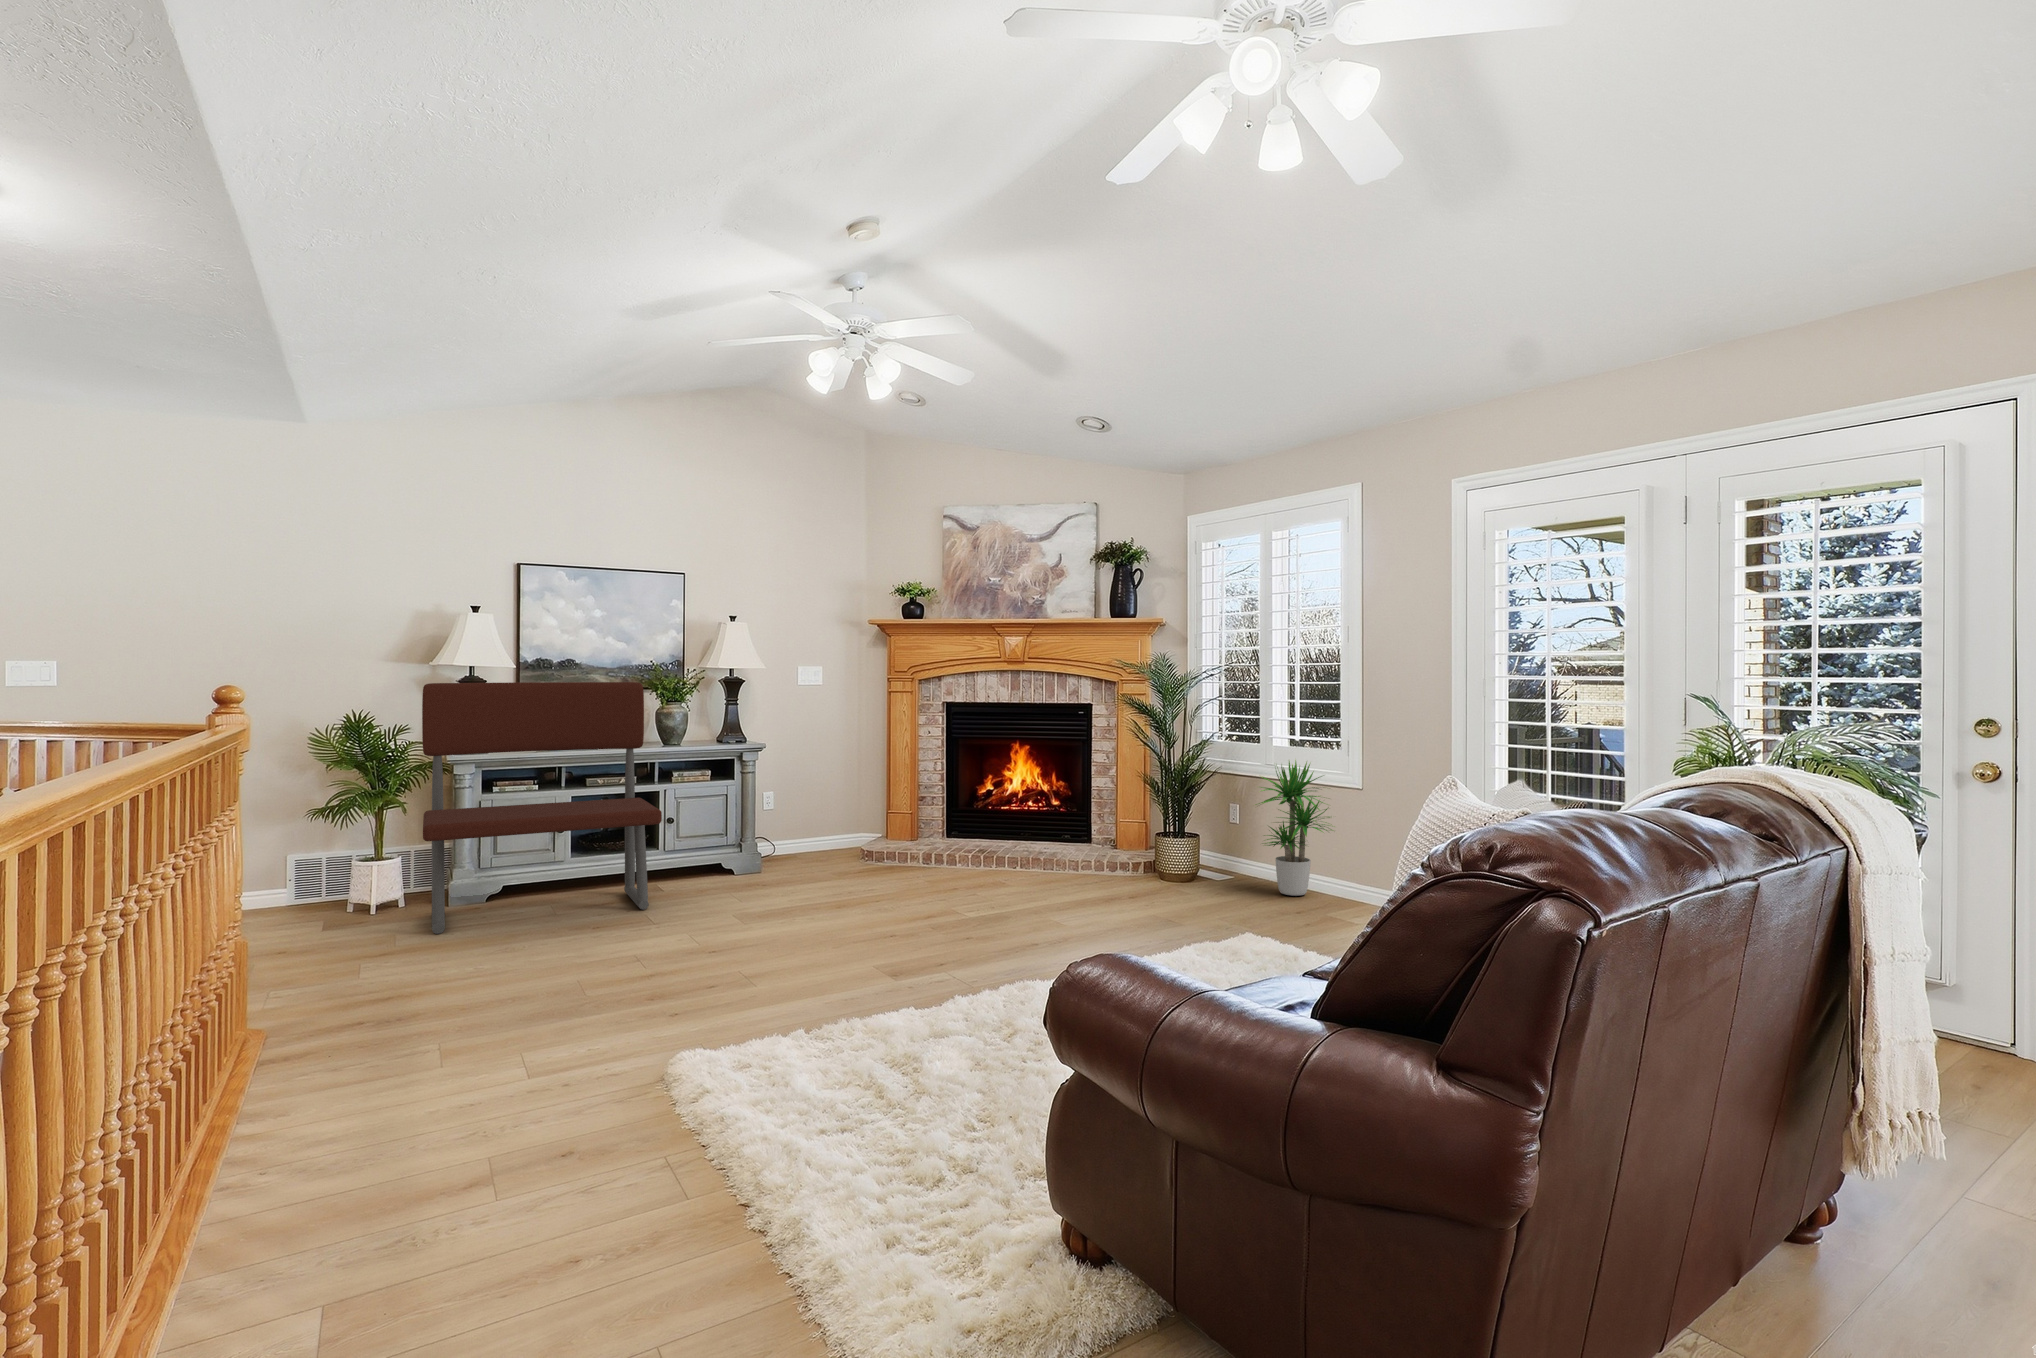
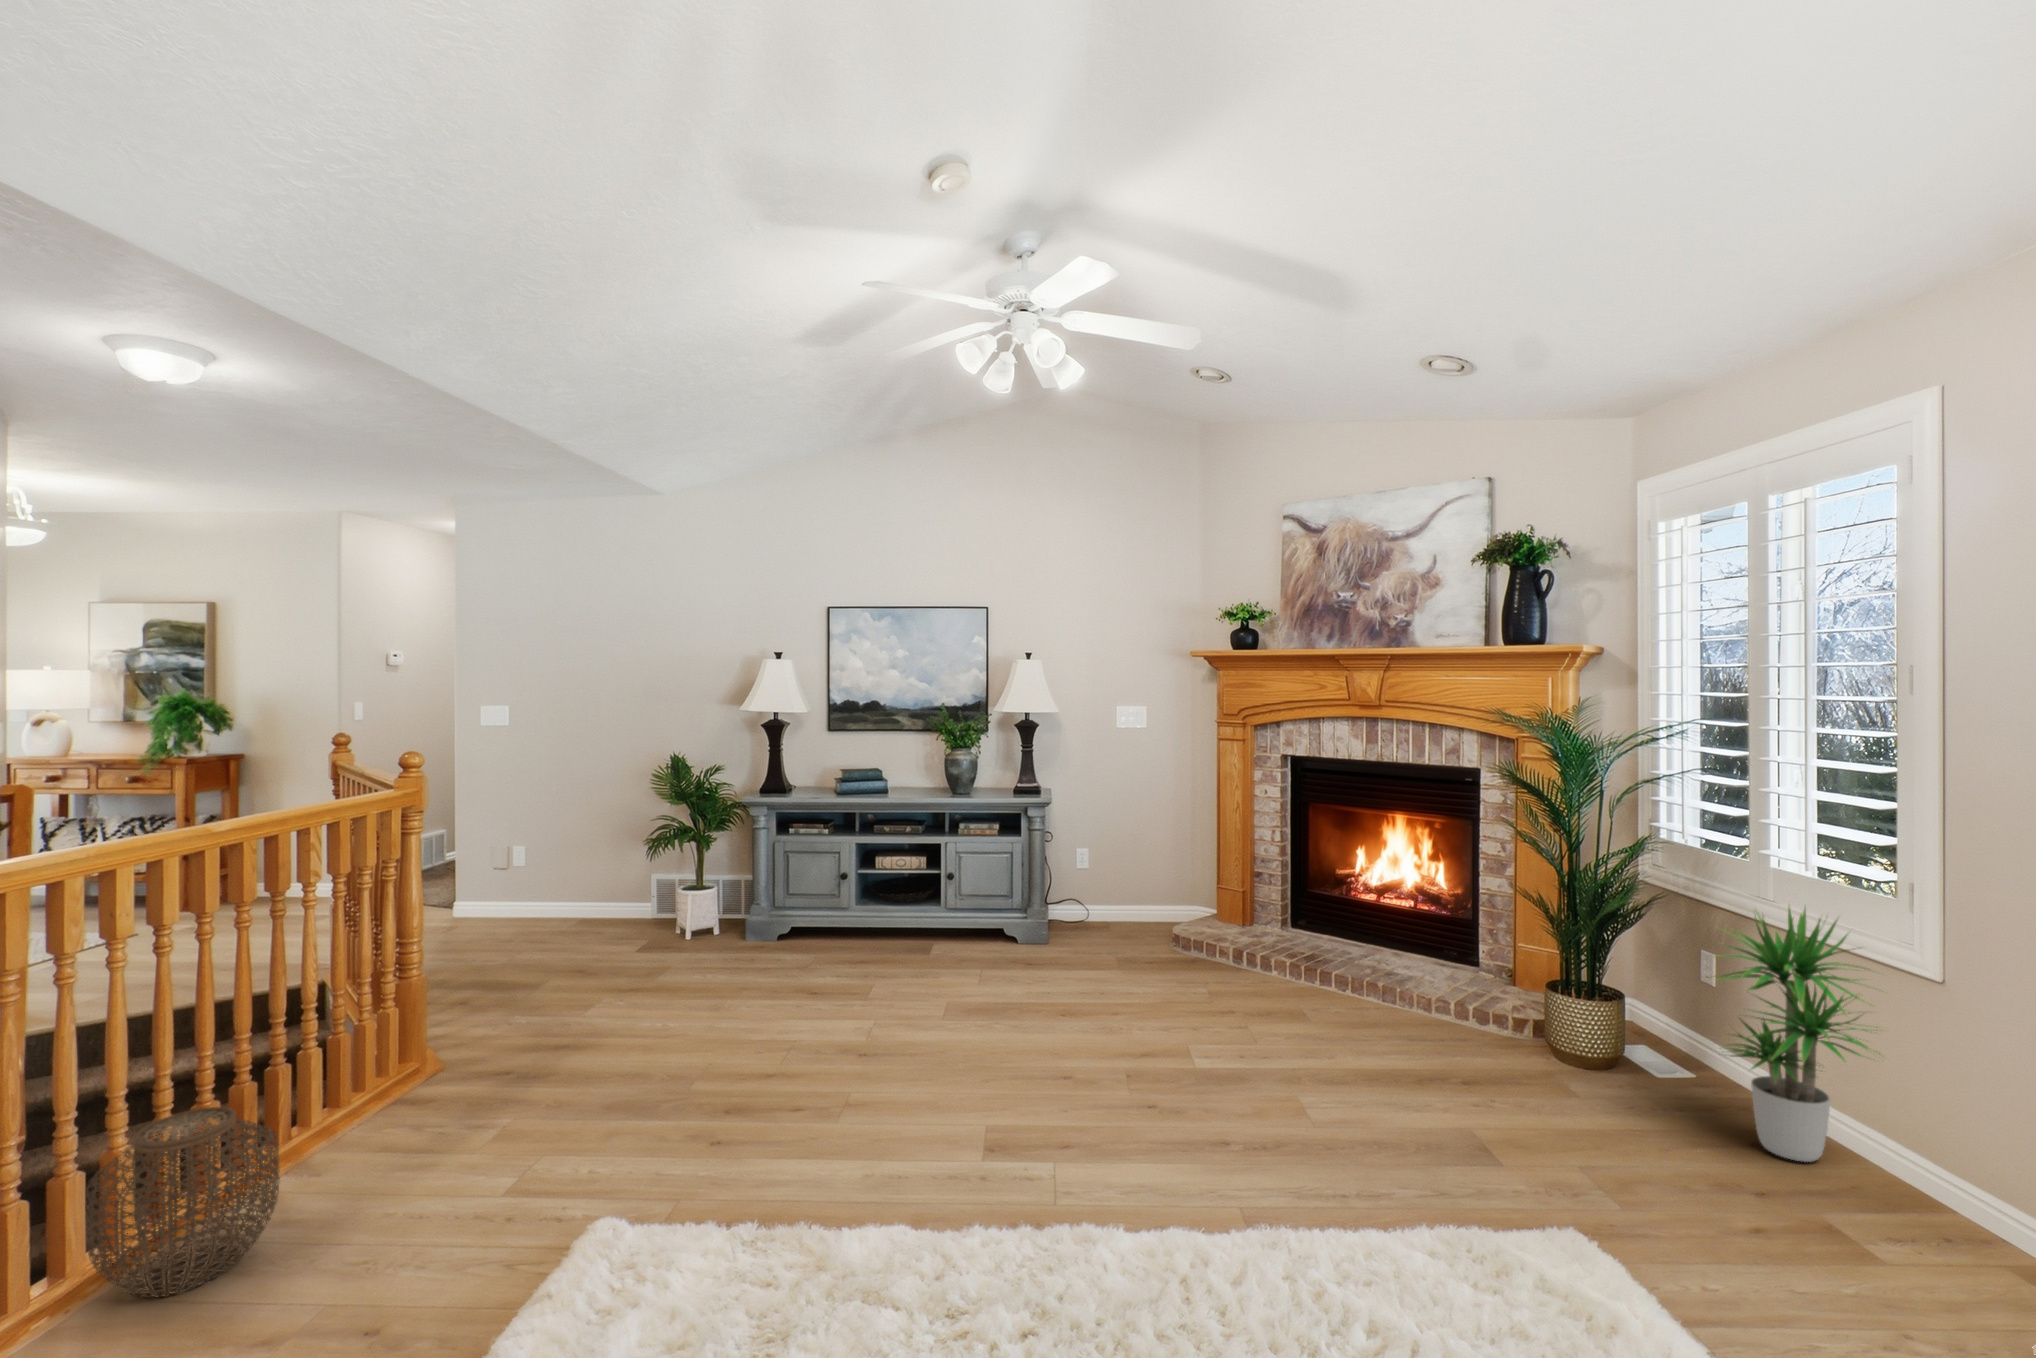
bench: present [422,682,662,934] -> none [665,730,905,979]
woven basket: none [215,996,388,1172] -> present [85,1107,279,1297]

